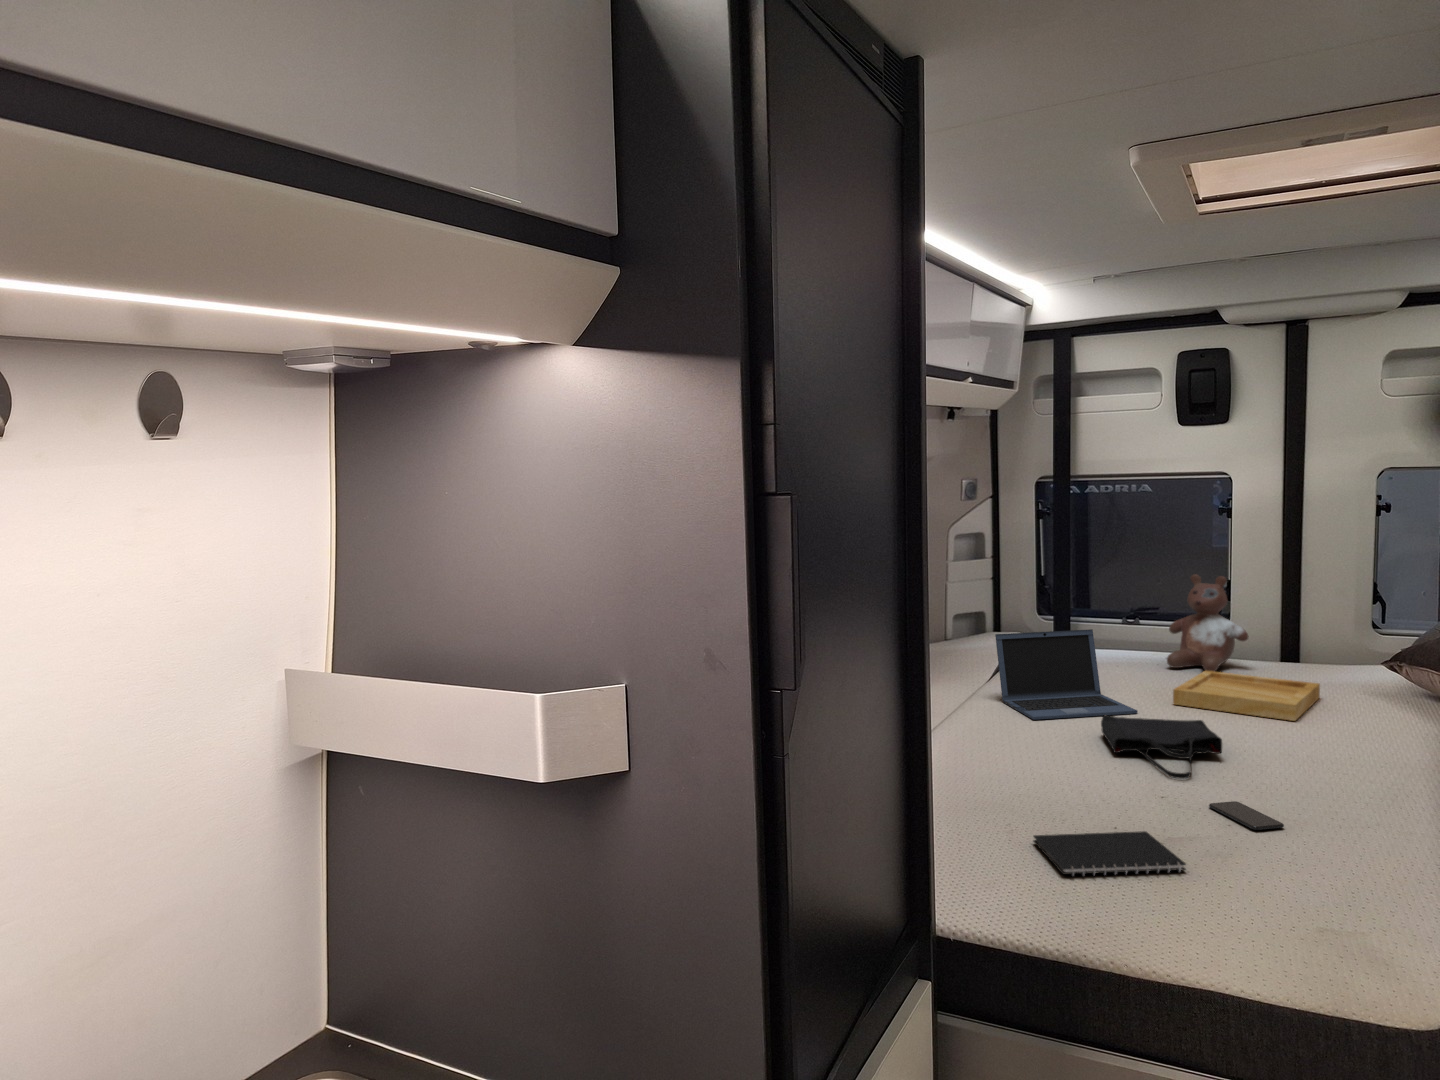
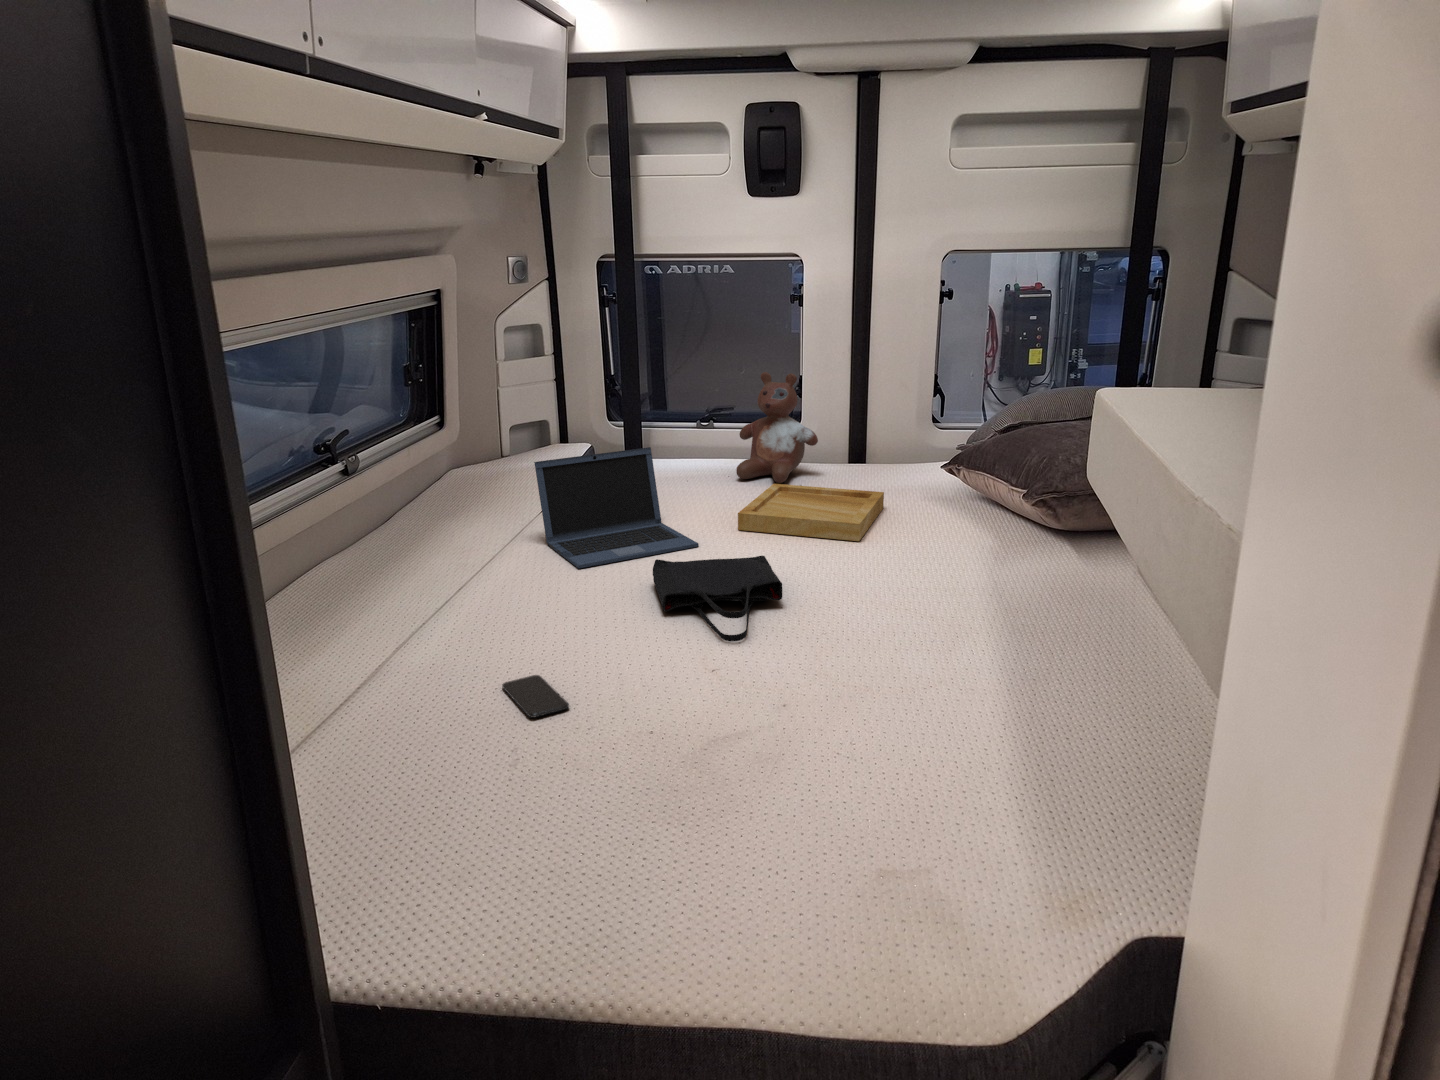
smartphone: present [1209,801,1284,830] -> present [502,675,569,718]
notebook: present [1033,831,1185,876] -> none [539,740,726,839]

